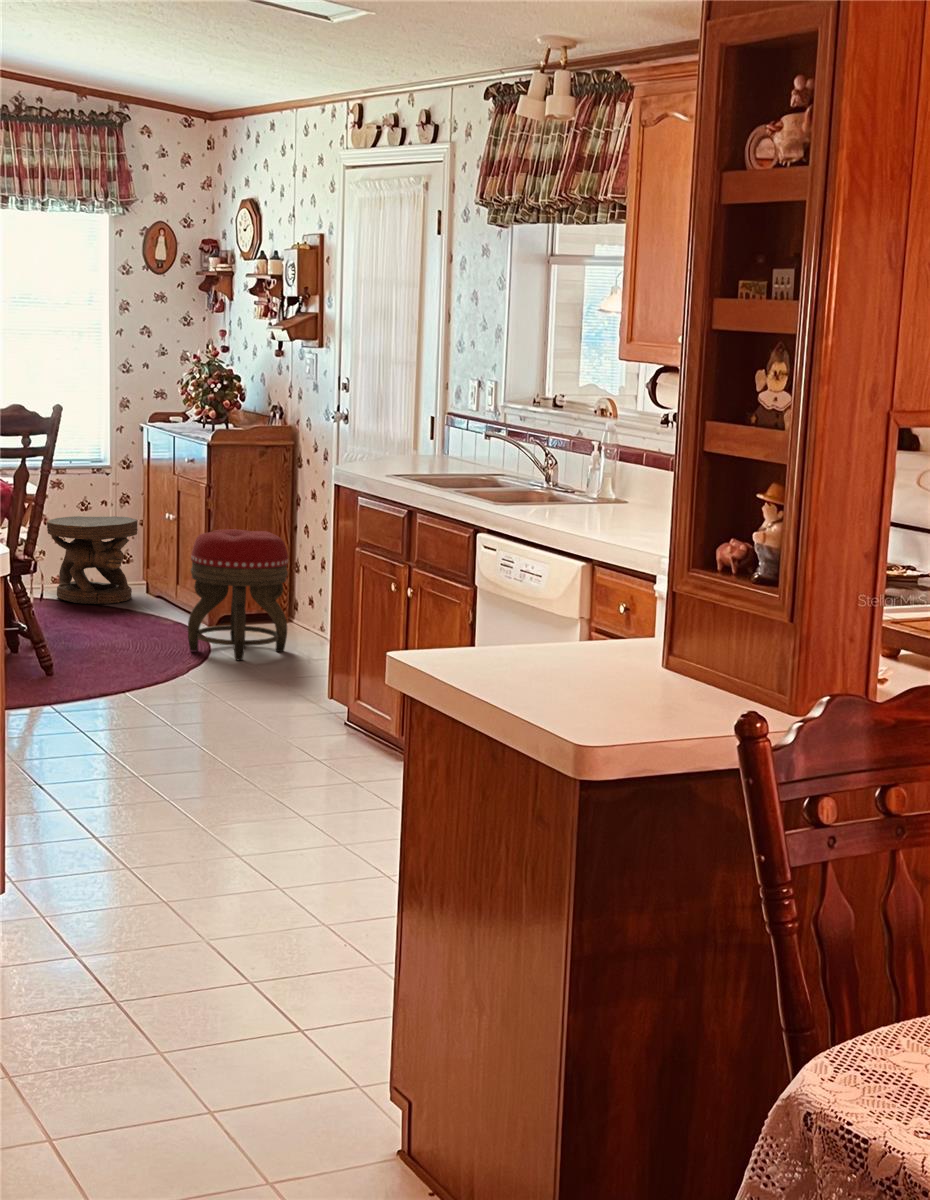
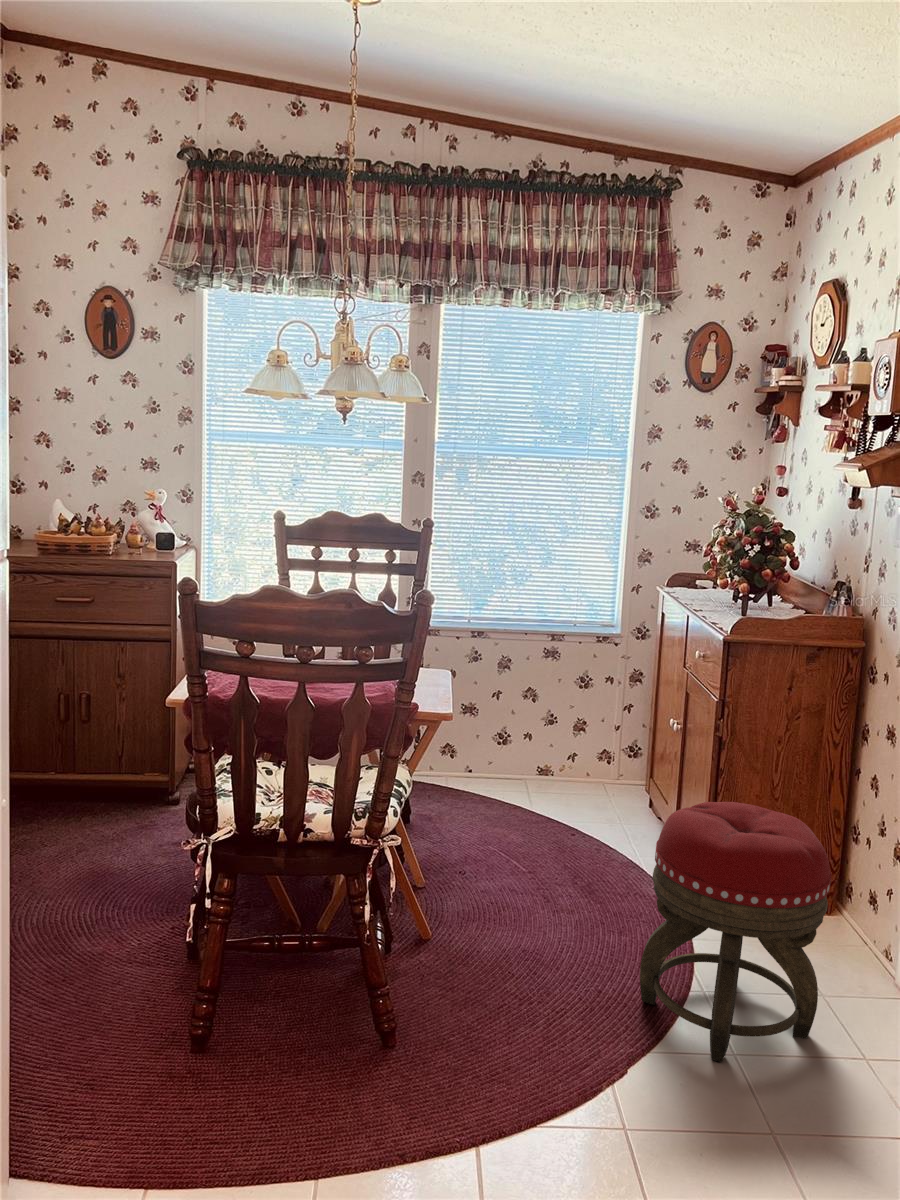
side table: present [47,516,138,604] -> none [523,694,639,824]

